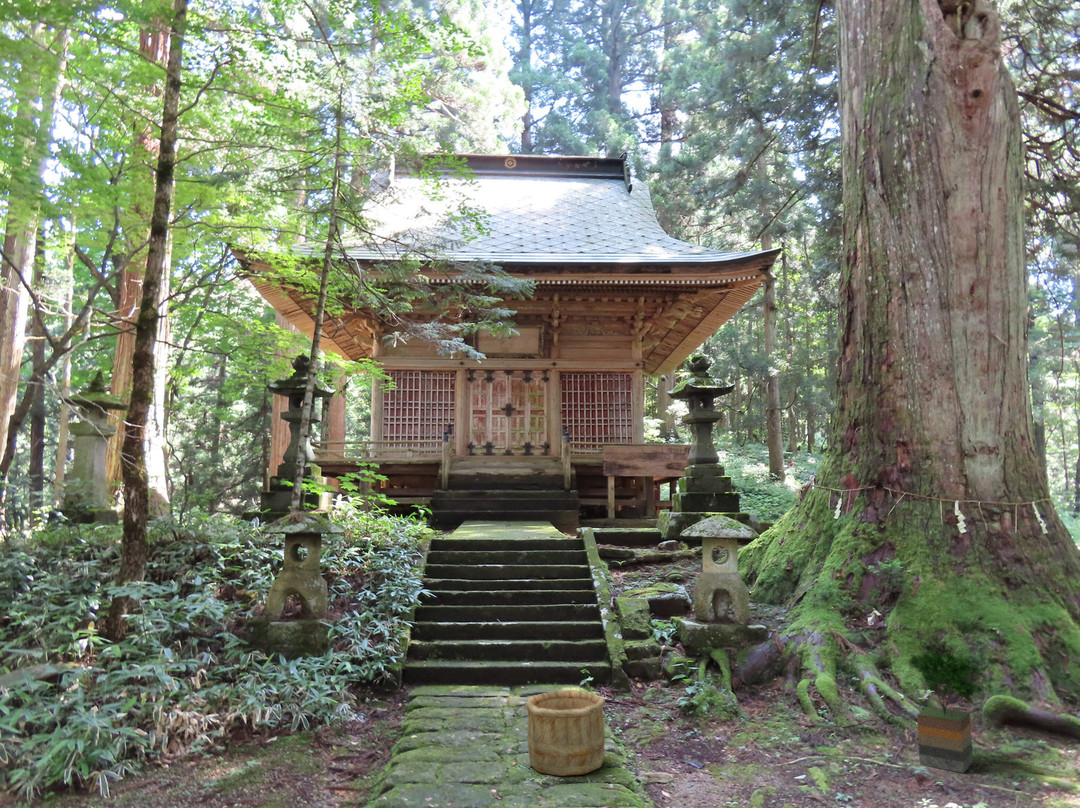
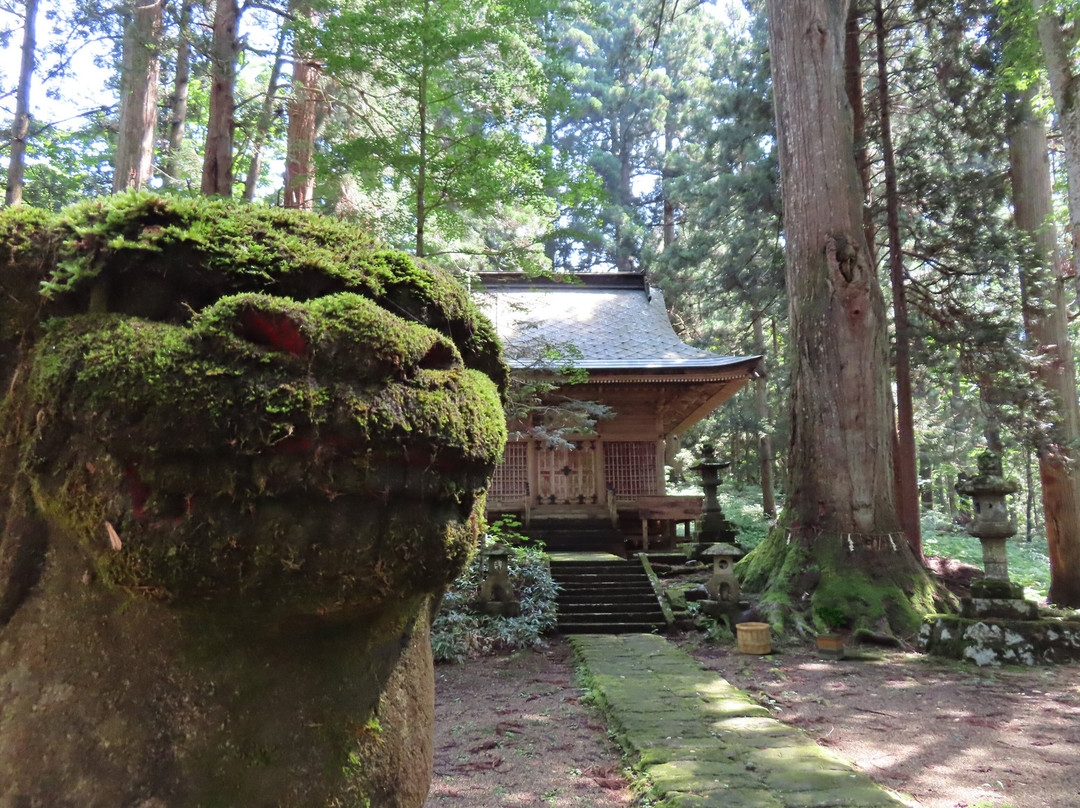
wooden bucket: present [525,690,605,776] -> present [736,622,771,654]

